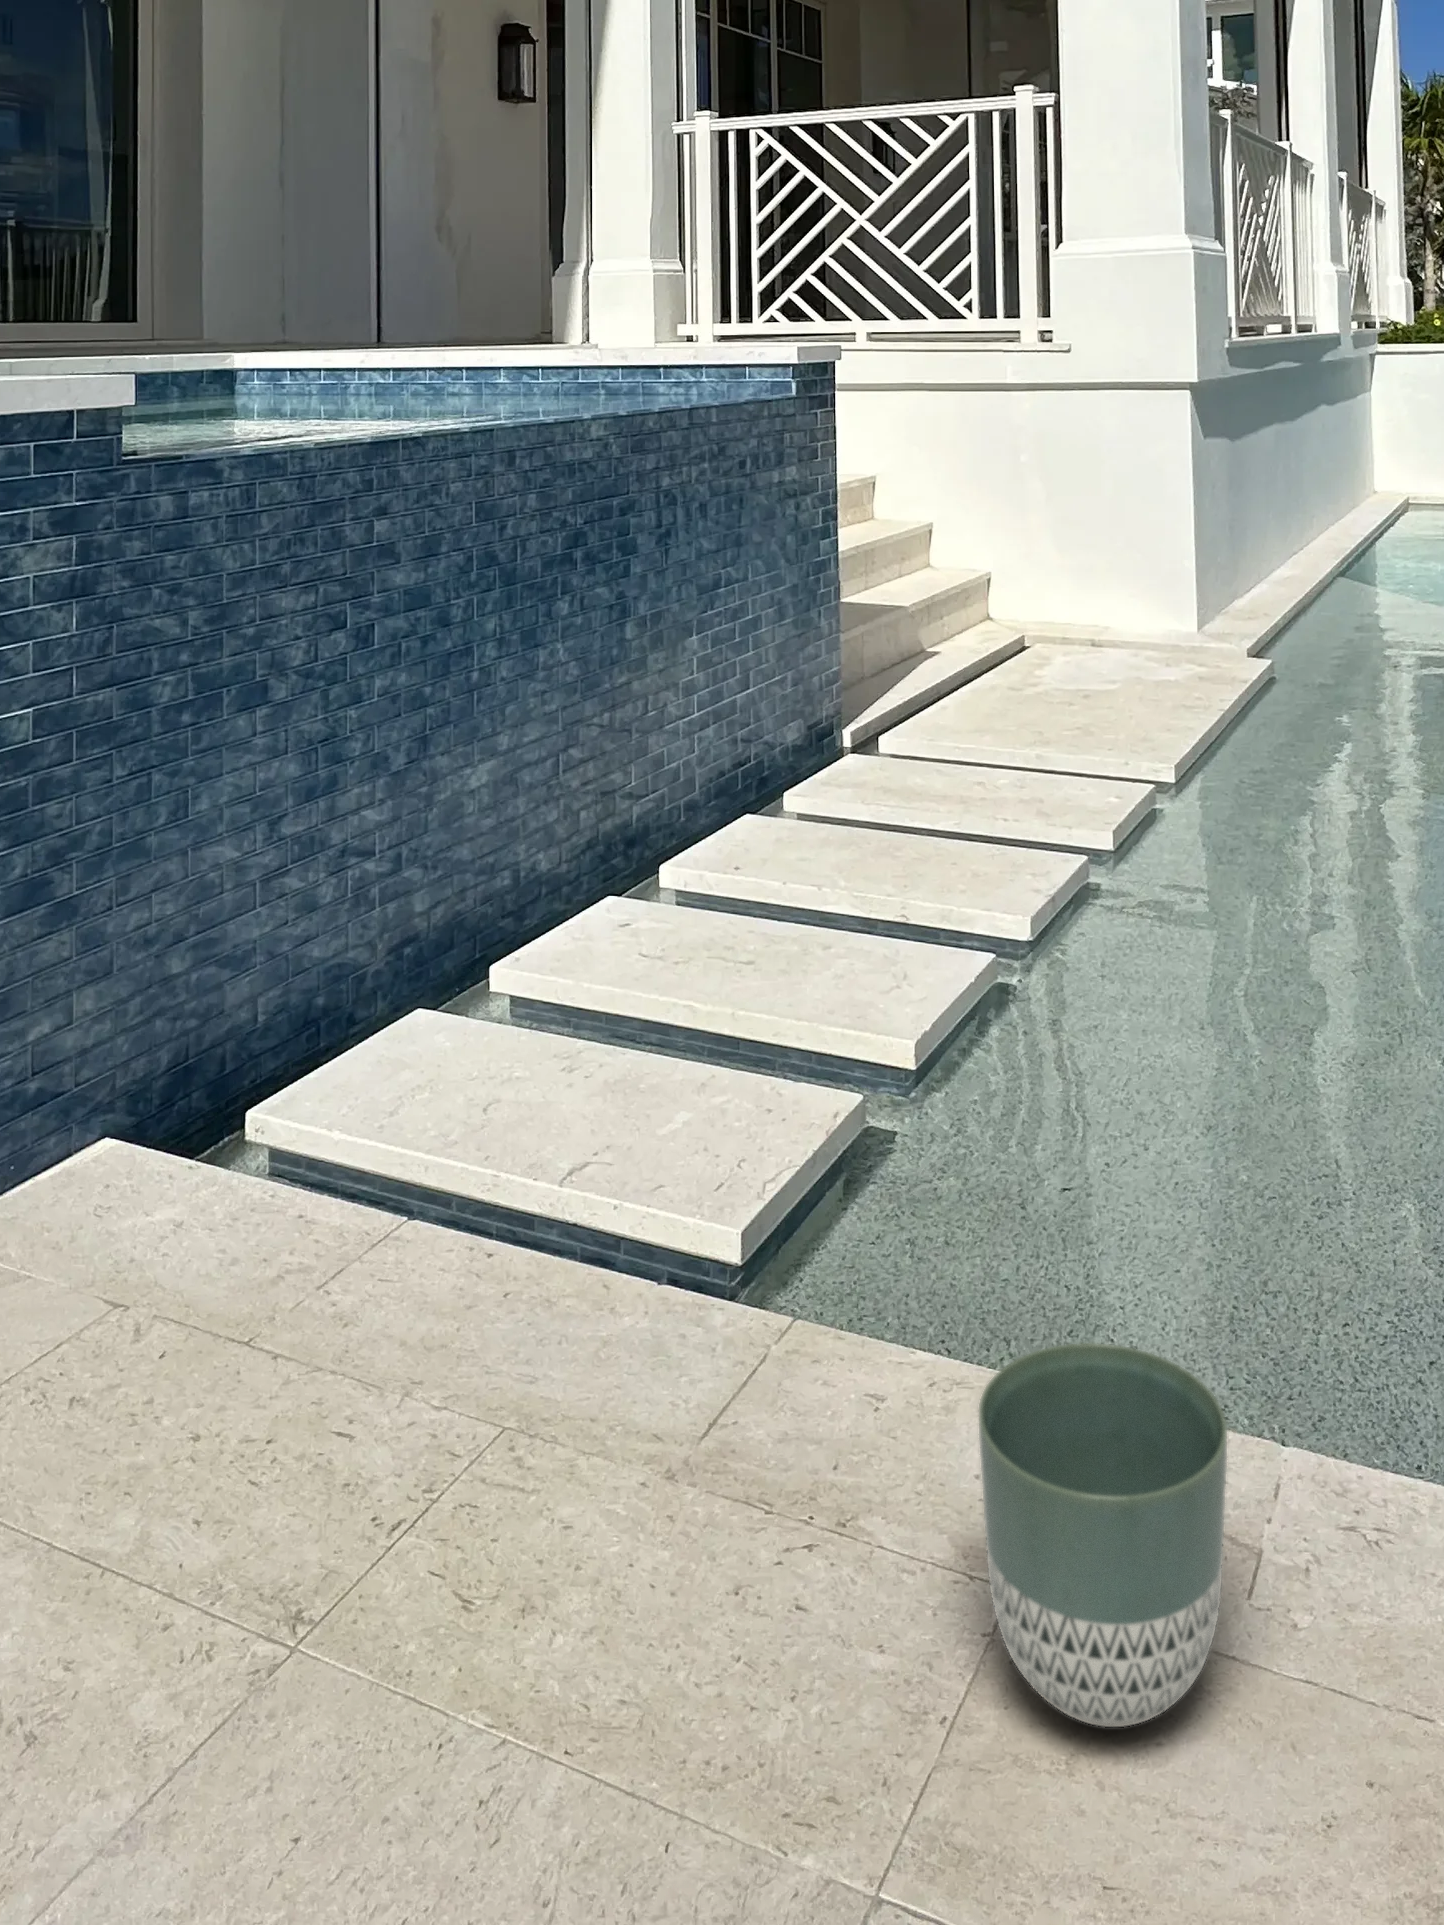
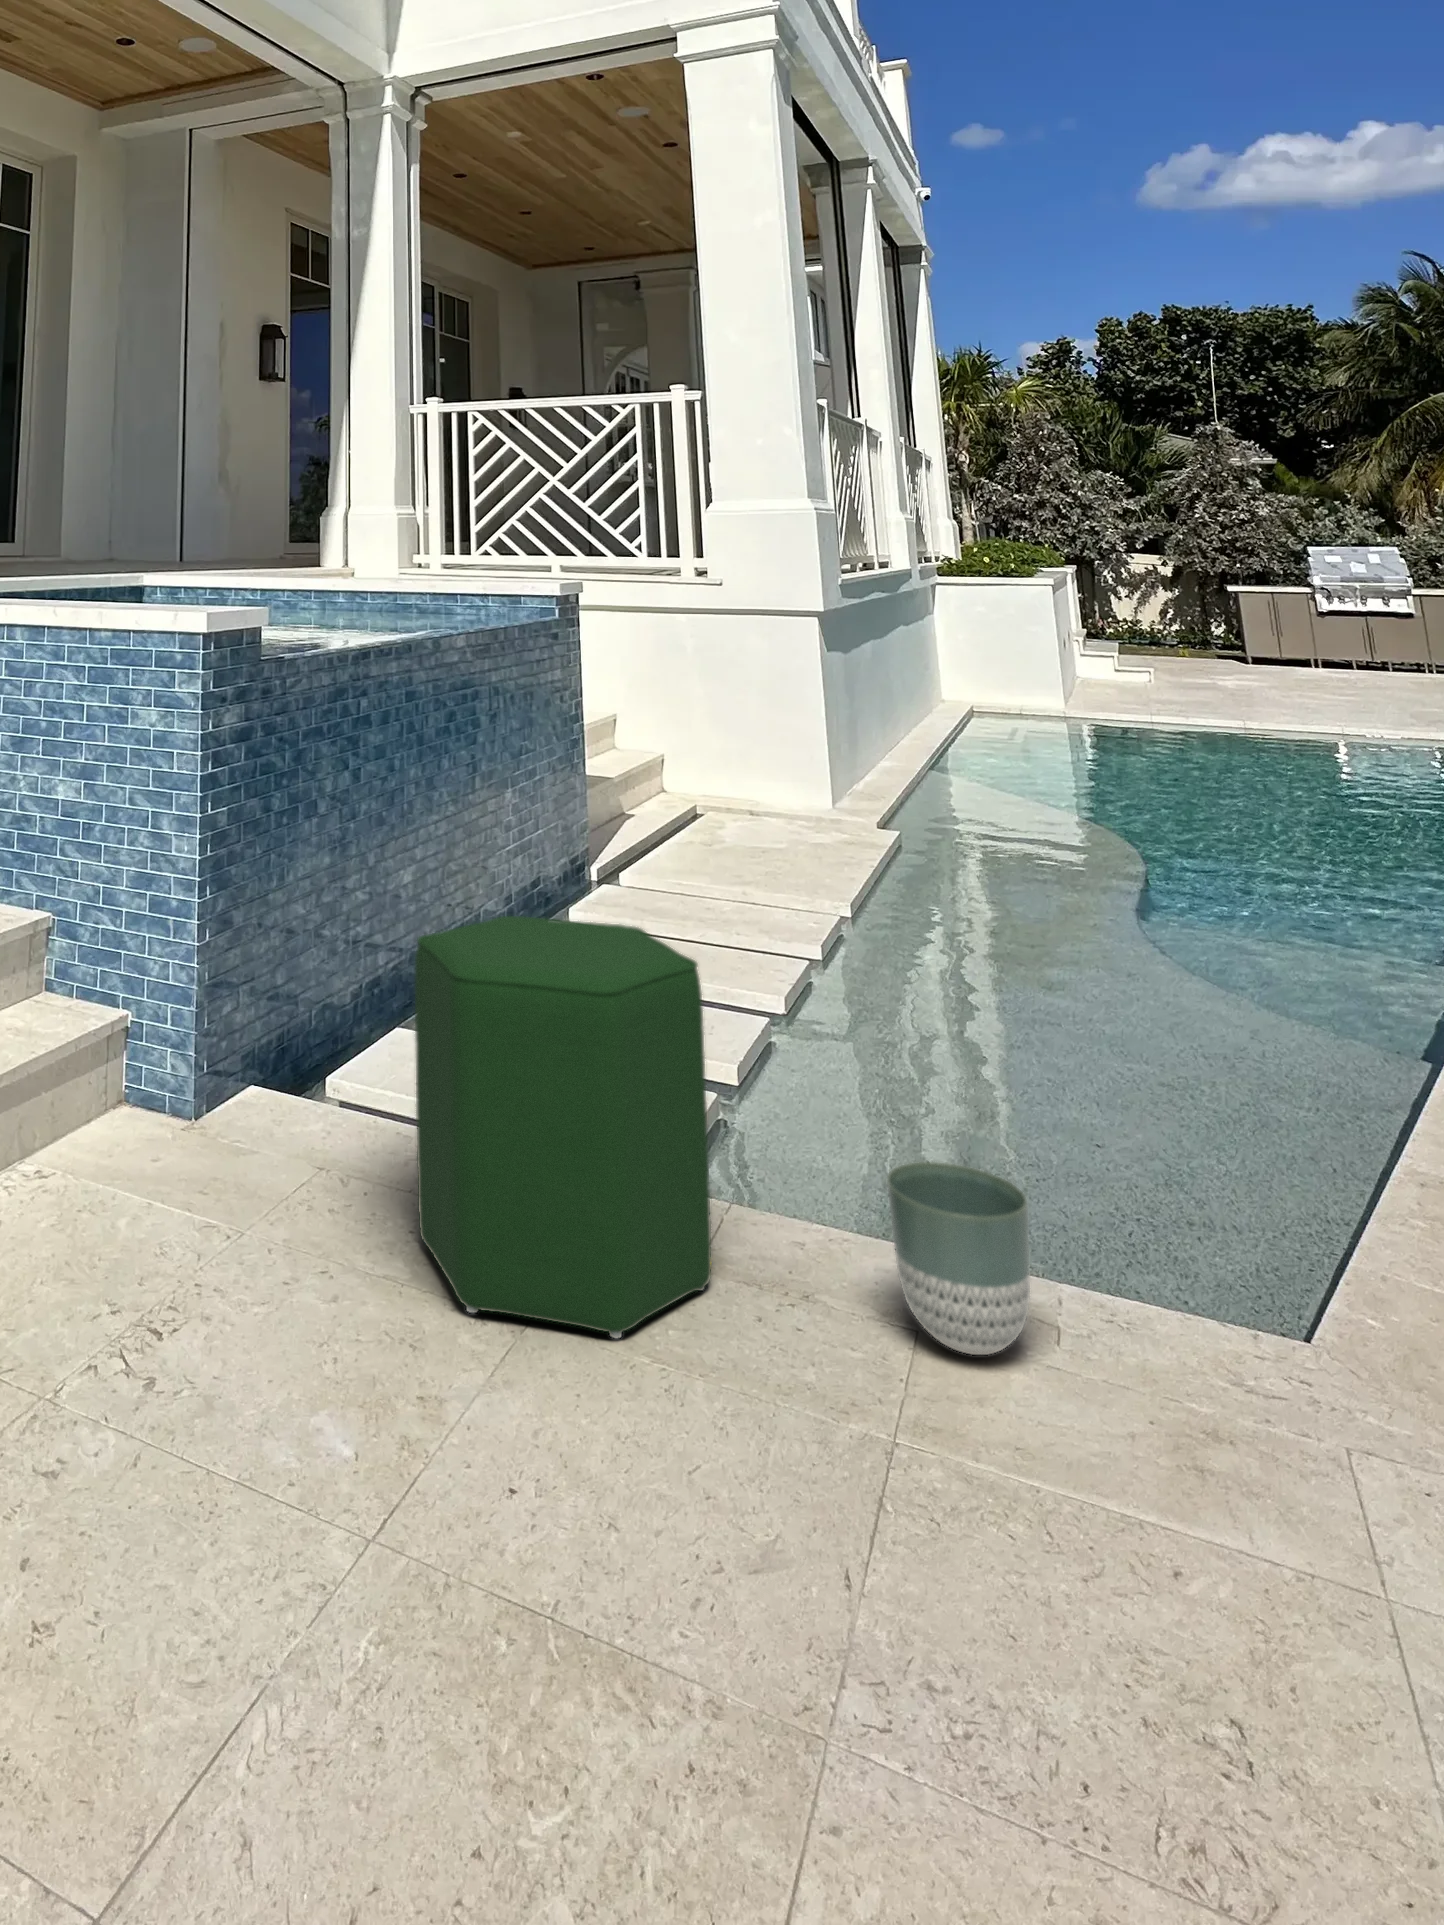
ottoman: none [155,900,686,1737] -> present [415,916,711,1338]

